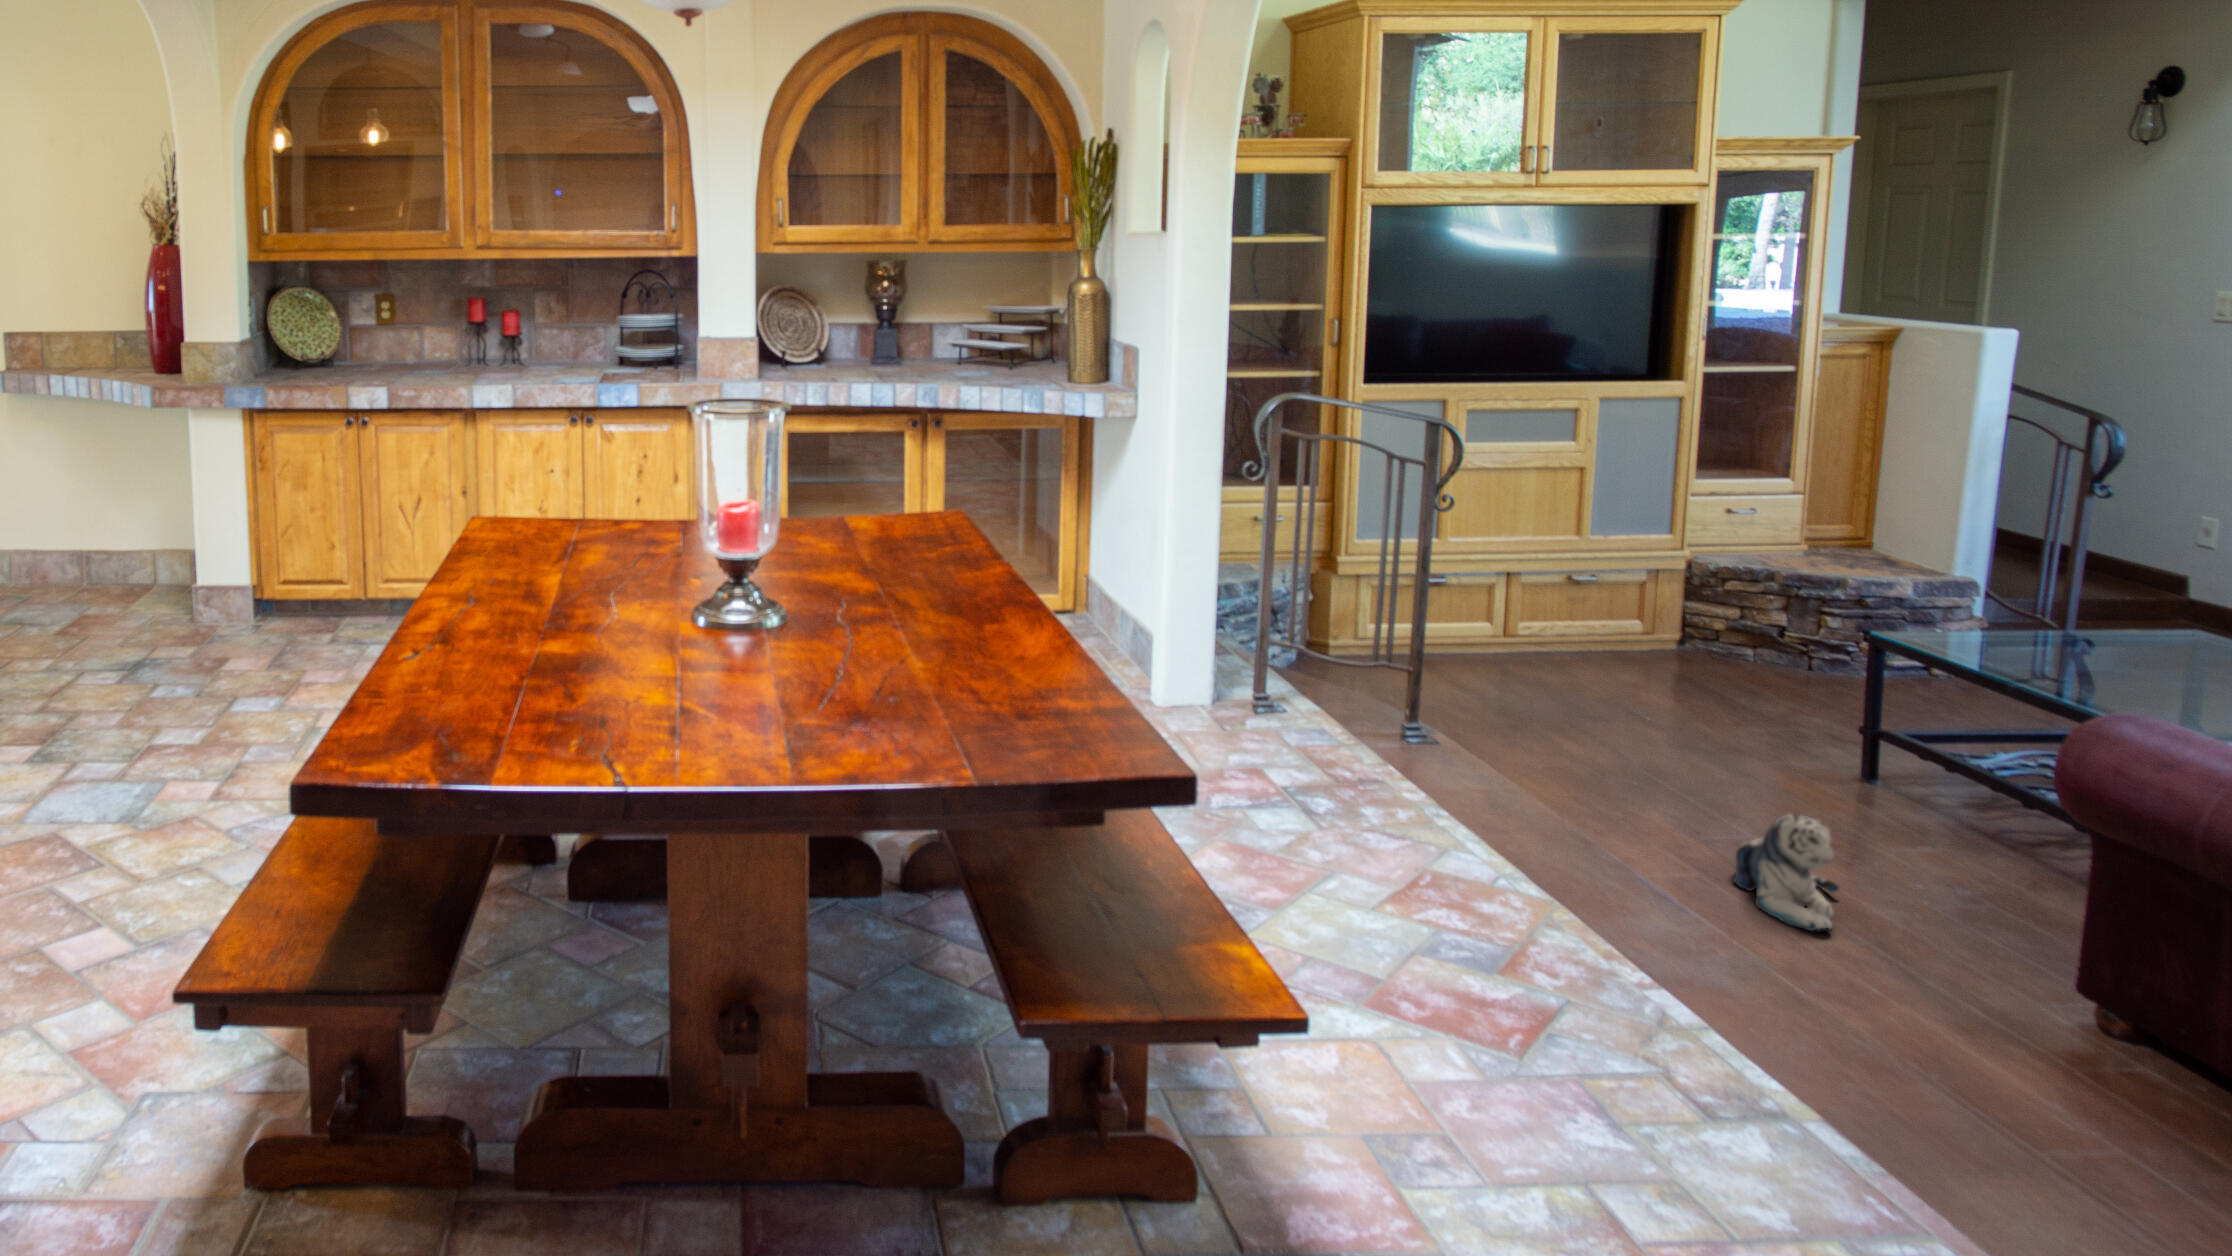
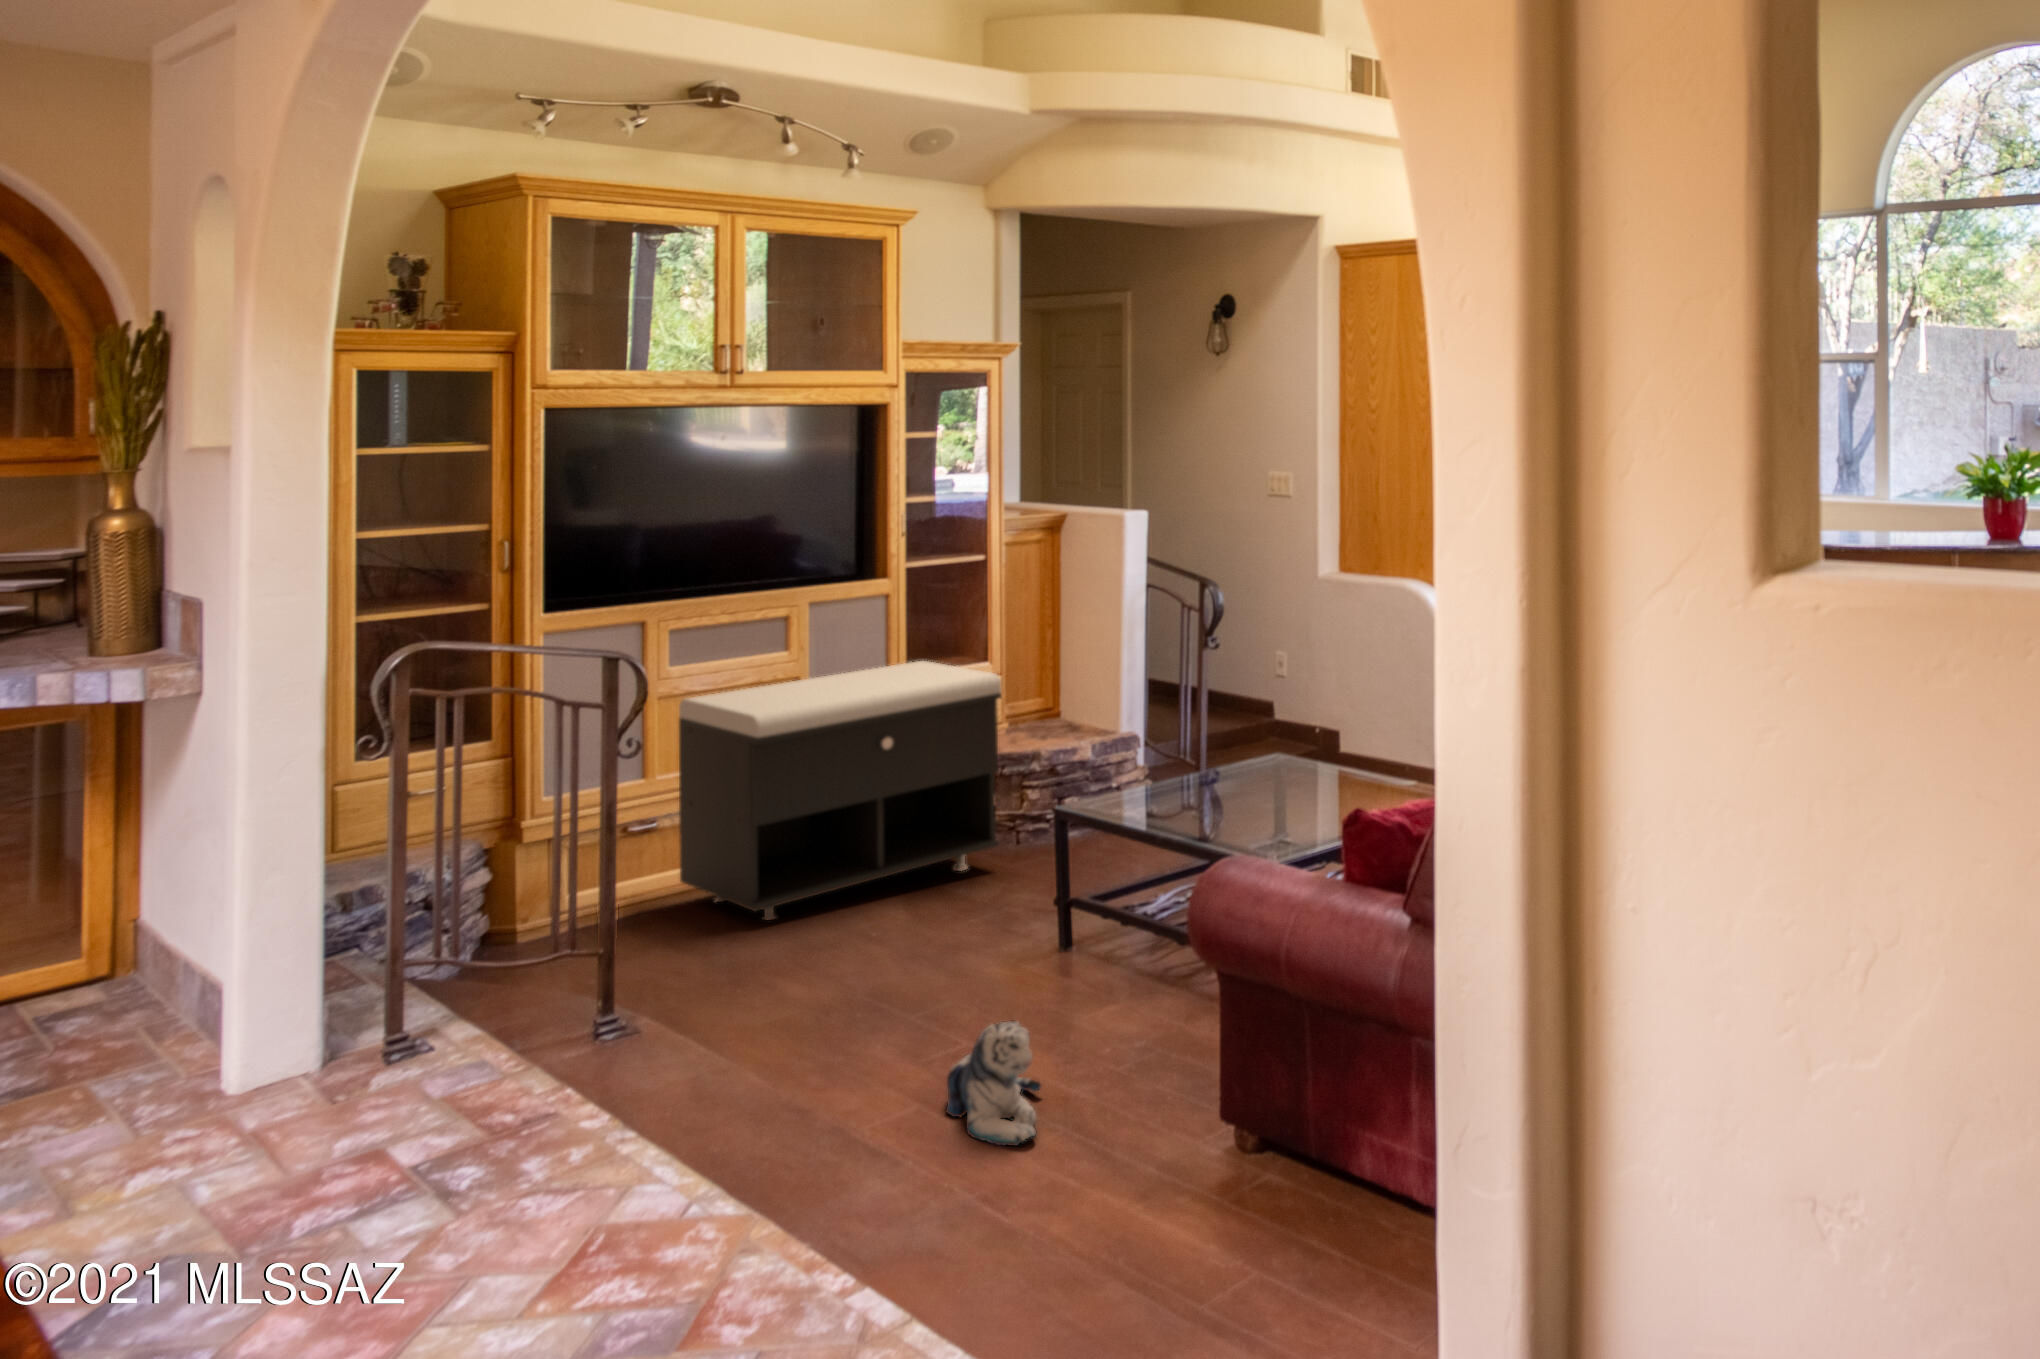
storage bench: none [1468,467,1807,686] -> present [679,661,1002,920]

